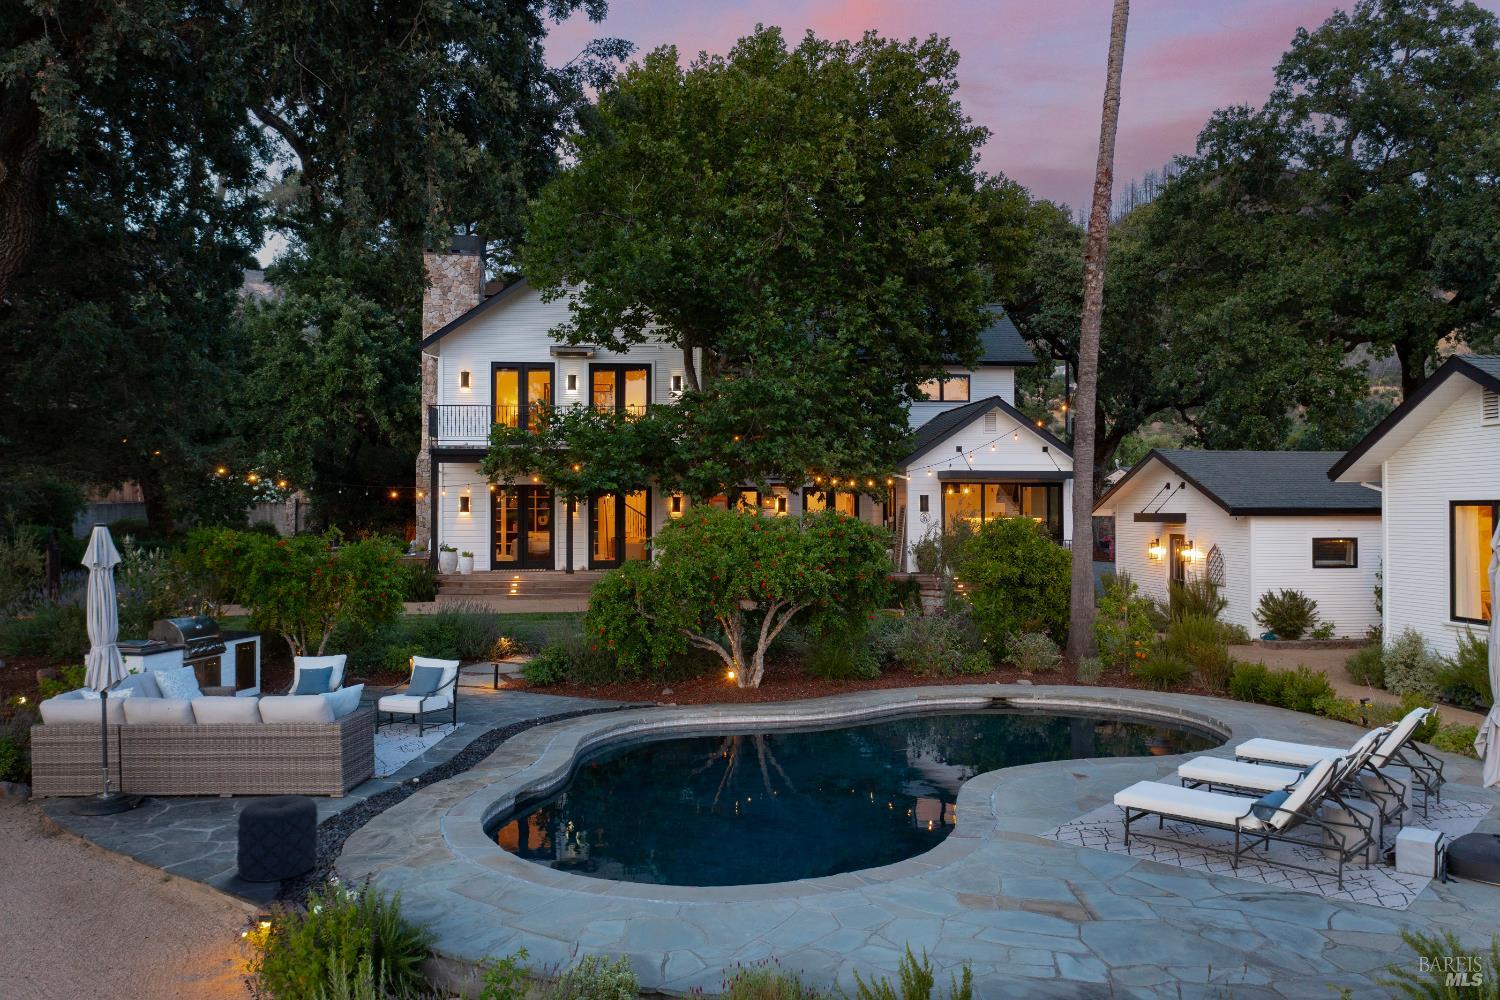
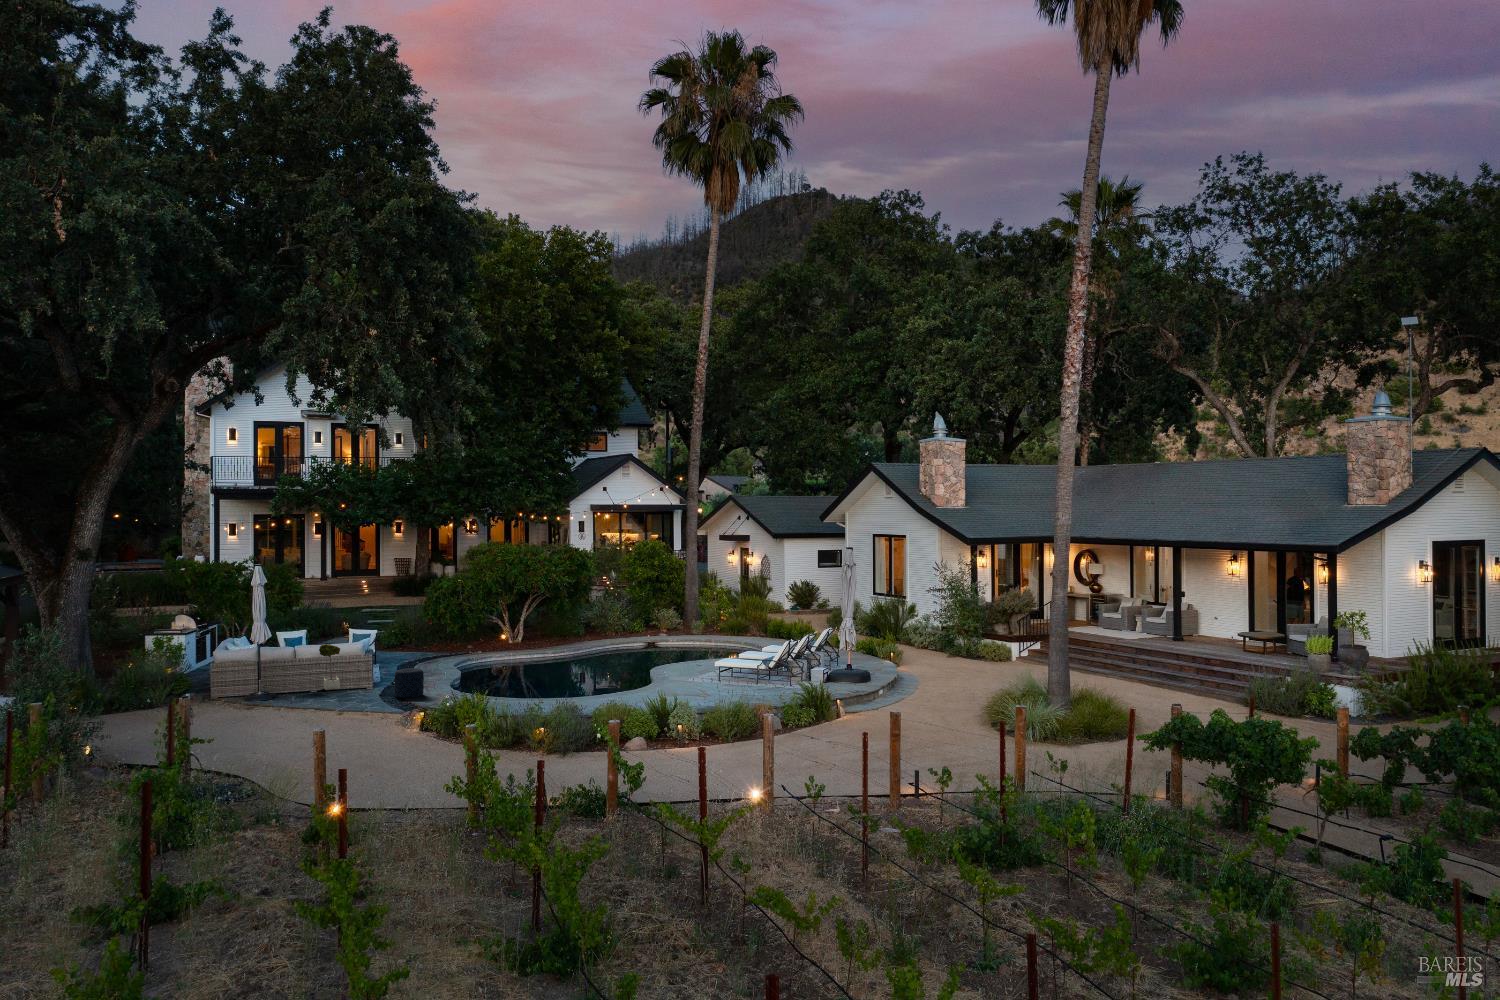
potted tree: none [189,707,239,810] -> present [319,644,340,690]

